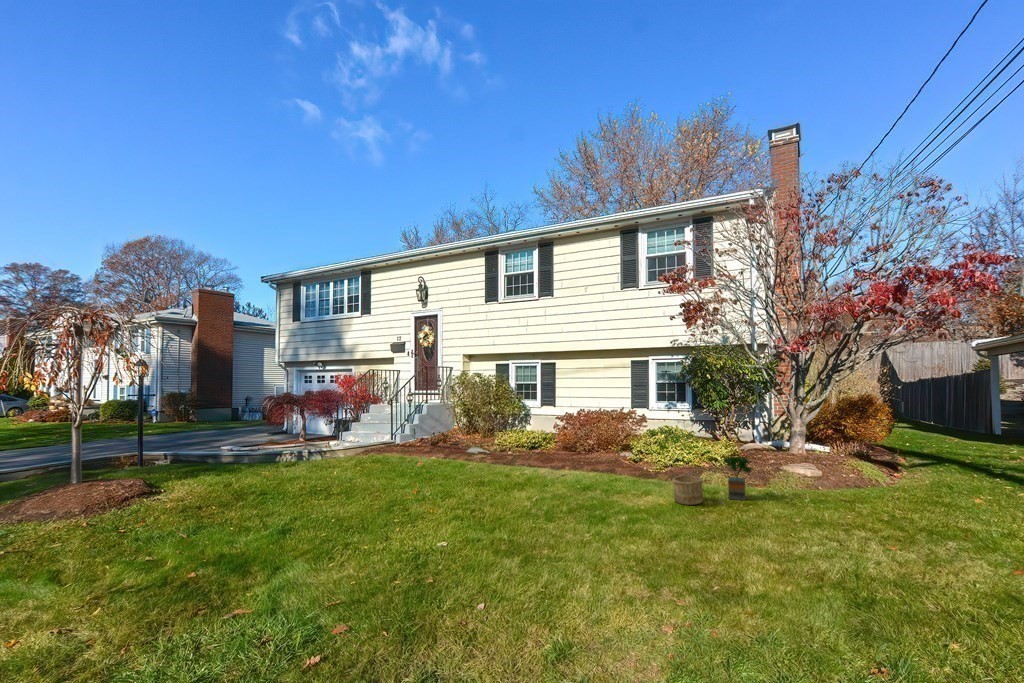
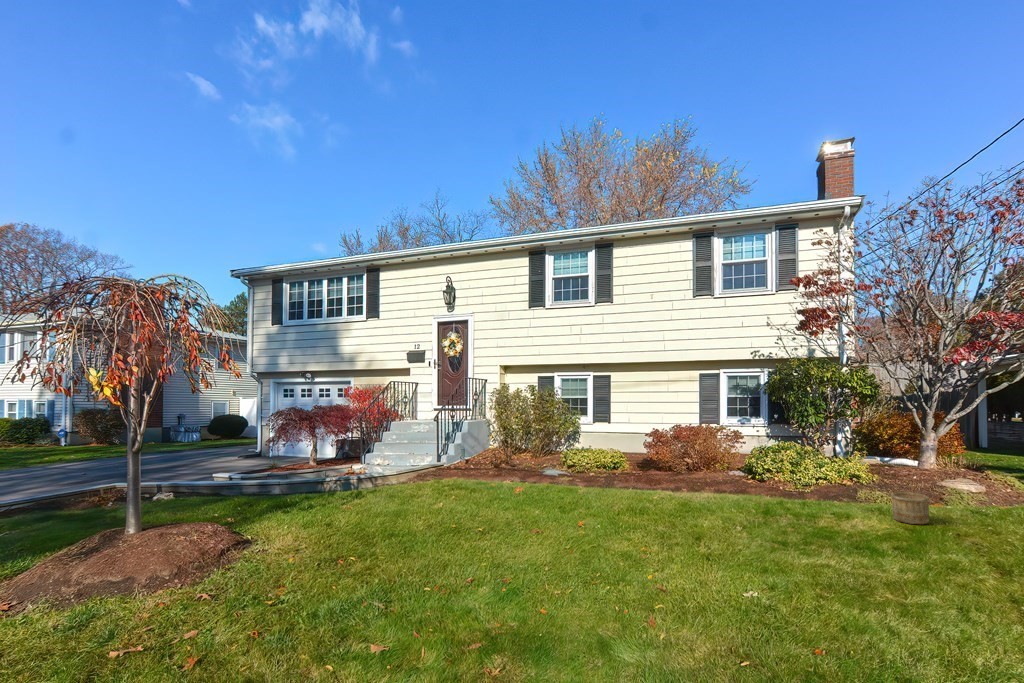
potted tree: present [723,456,752,500] -> none [934,469,977,518]

